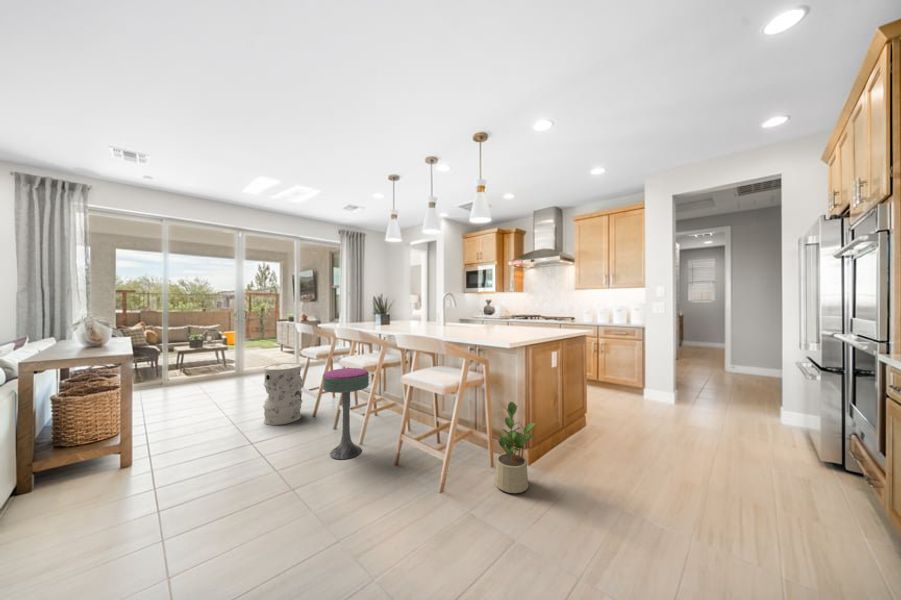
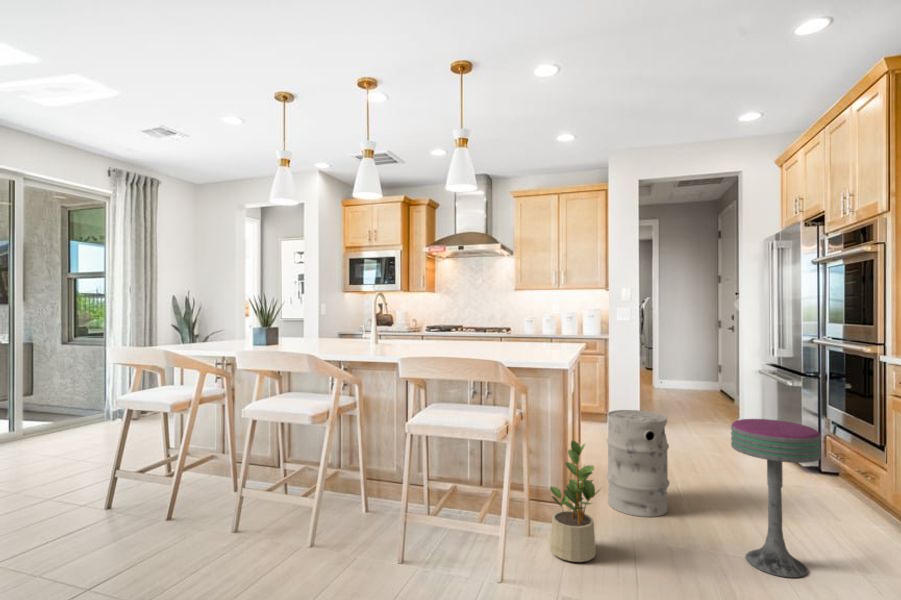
trash can: present [263,363,302,425] -> present [606,410,670,517]
bar stool: present [323,368,369,459] -> present [731,419,821,578]

